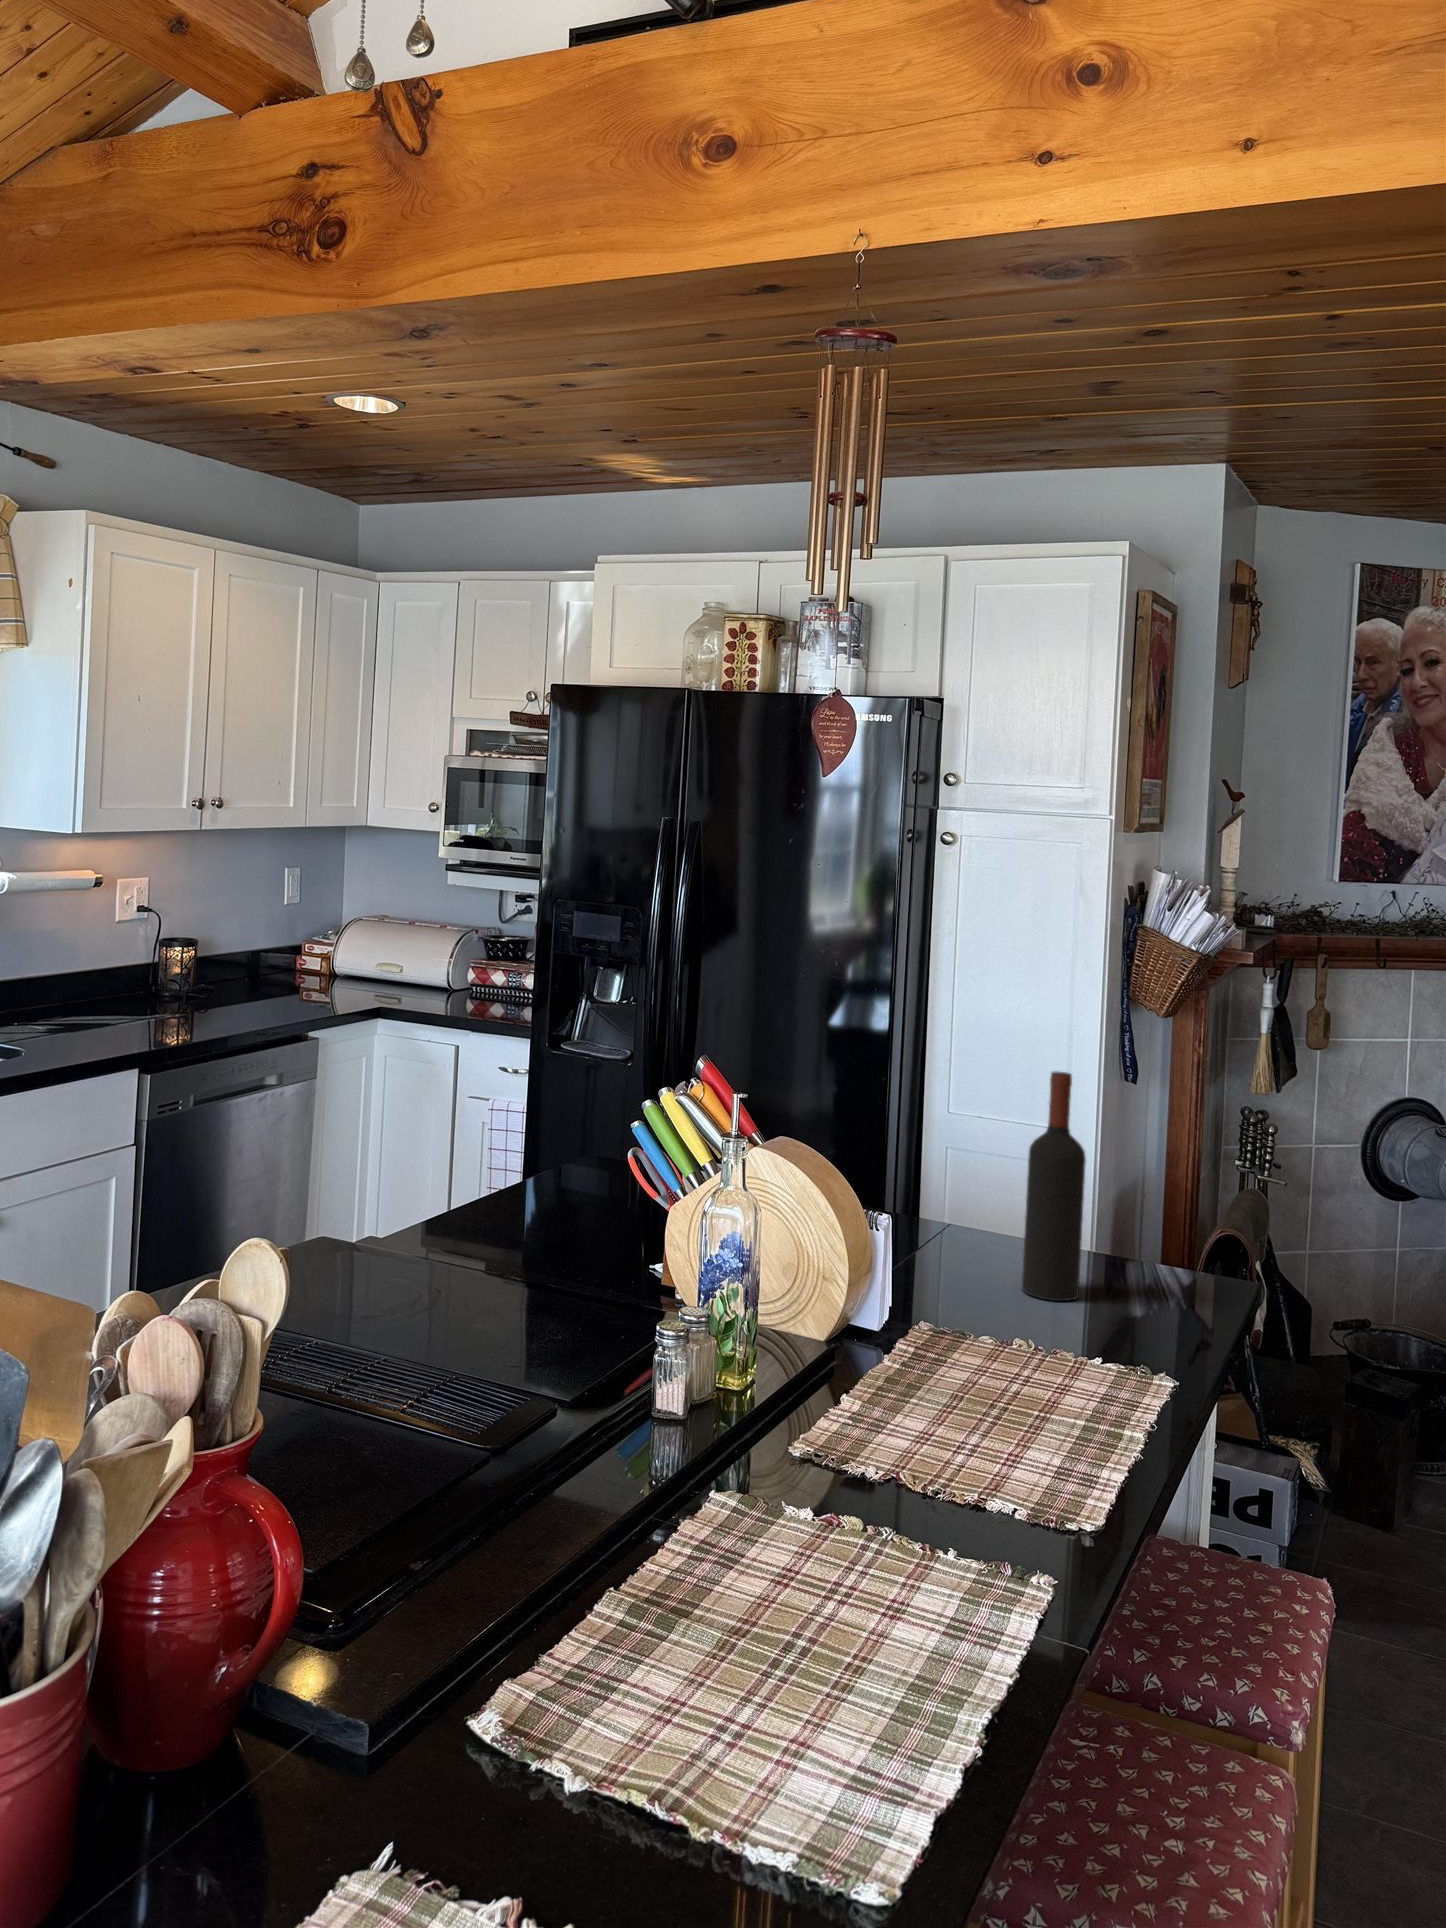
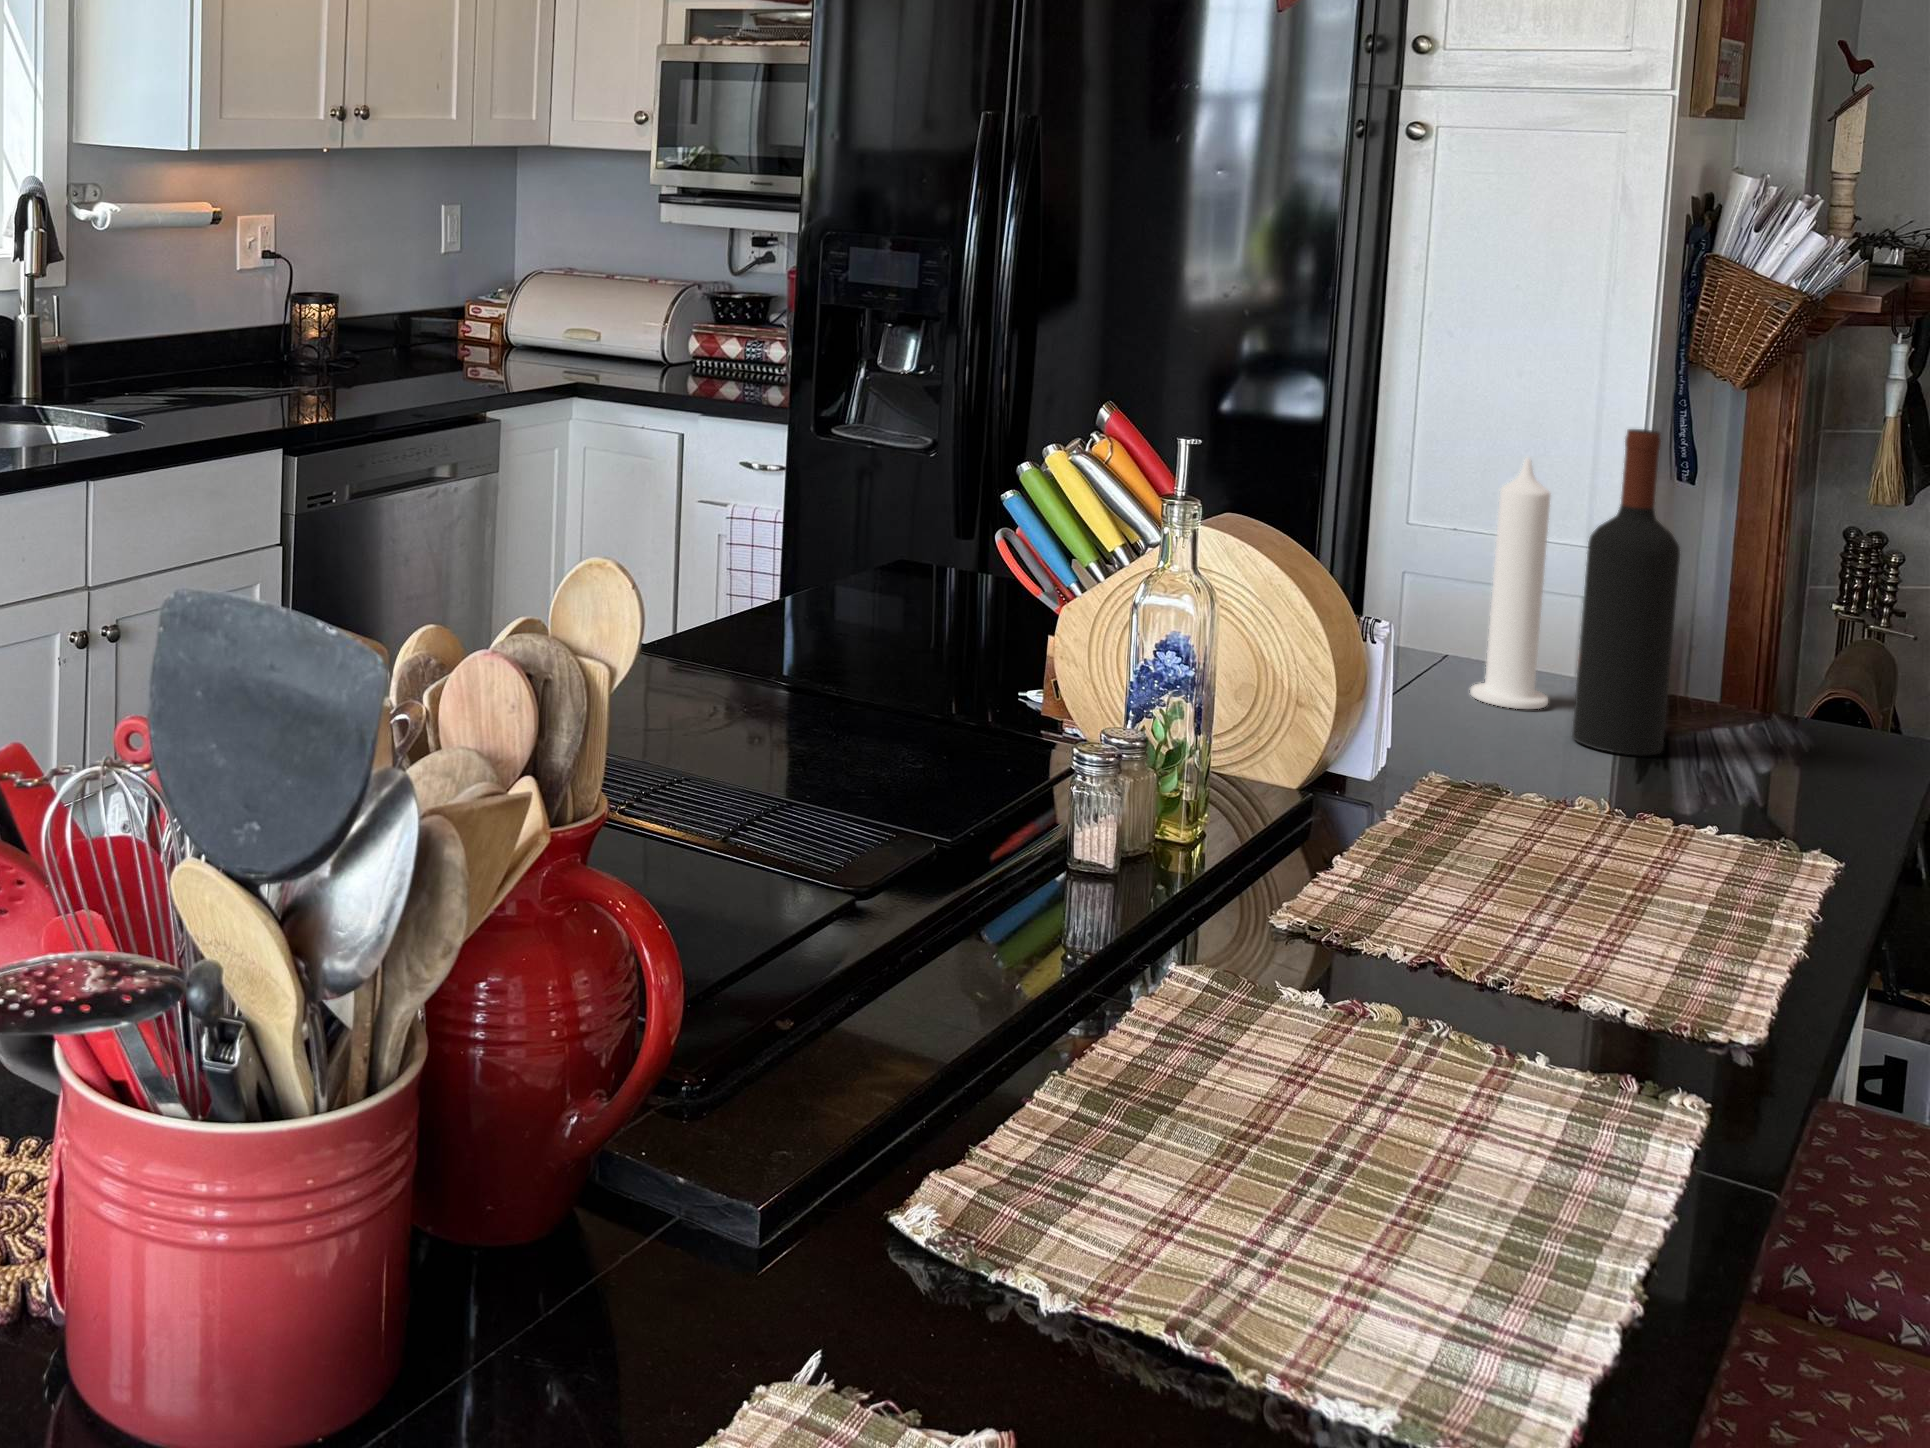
candle: none [961,1088,1011,1267] -> present [1470,458,1550,709]

